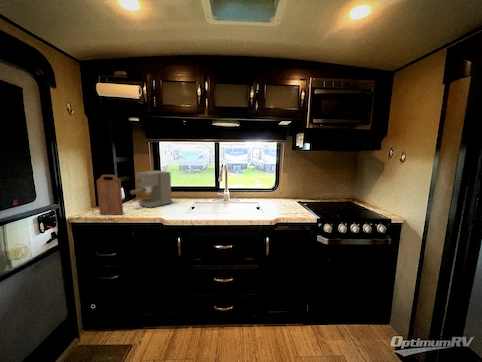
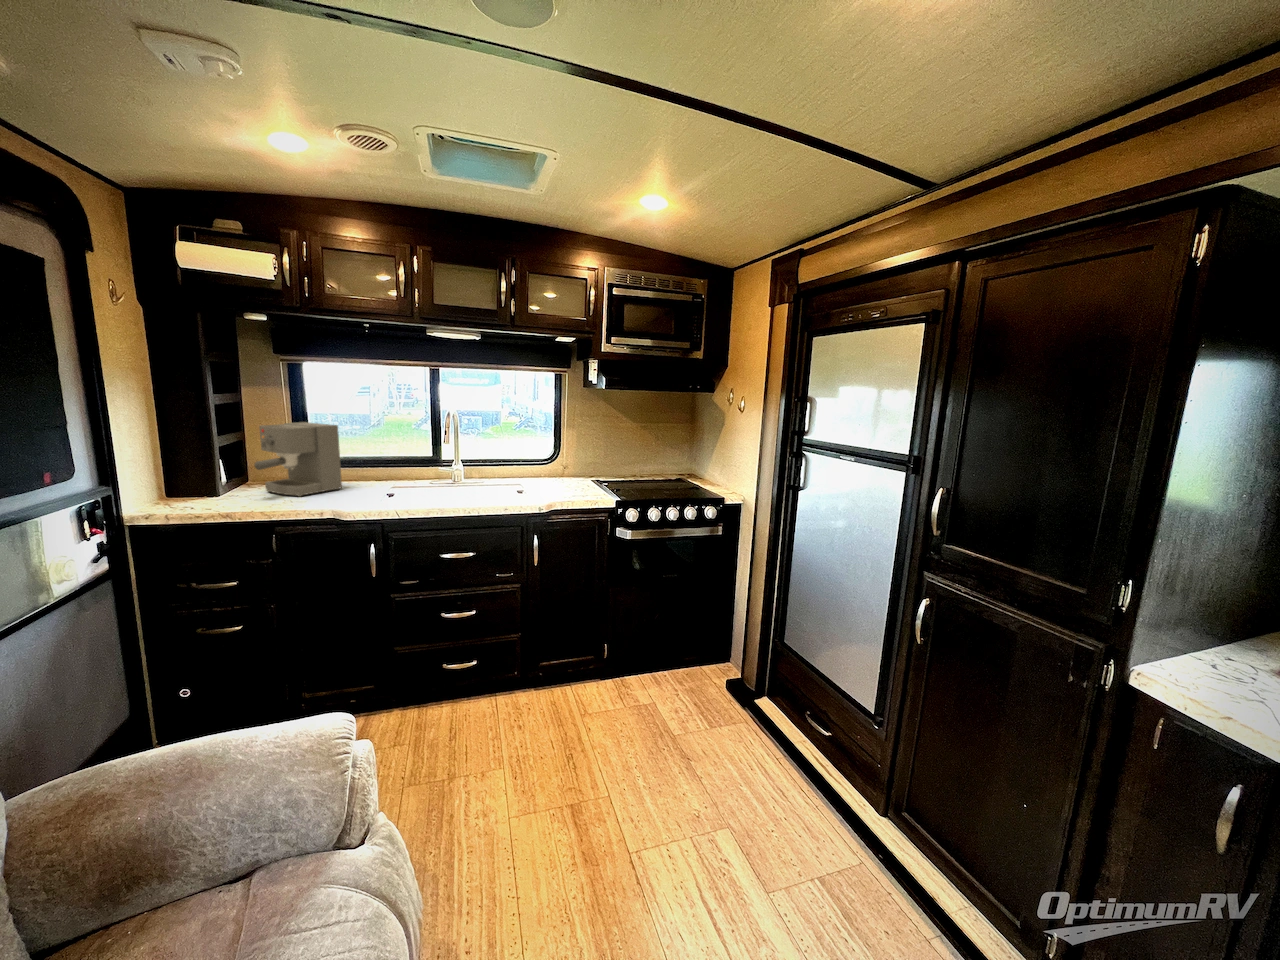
cutting board: present [97,175,123,215] -> none [184,429,247,509]

